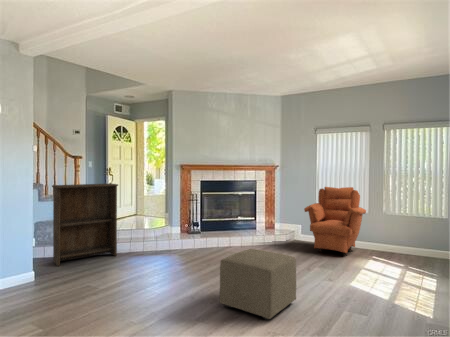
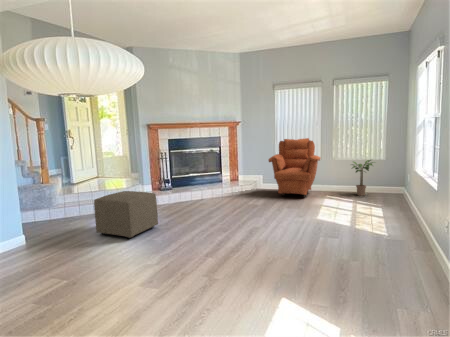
bookshelf: present [52,184,118,266] -> none [22,145,97,230]
potted plant: none [401,217,436,260] -> present [352,160,373,196]
ottoman: present [220,249,296,320] -> present [94,191,158,239]

